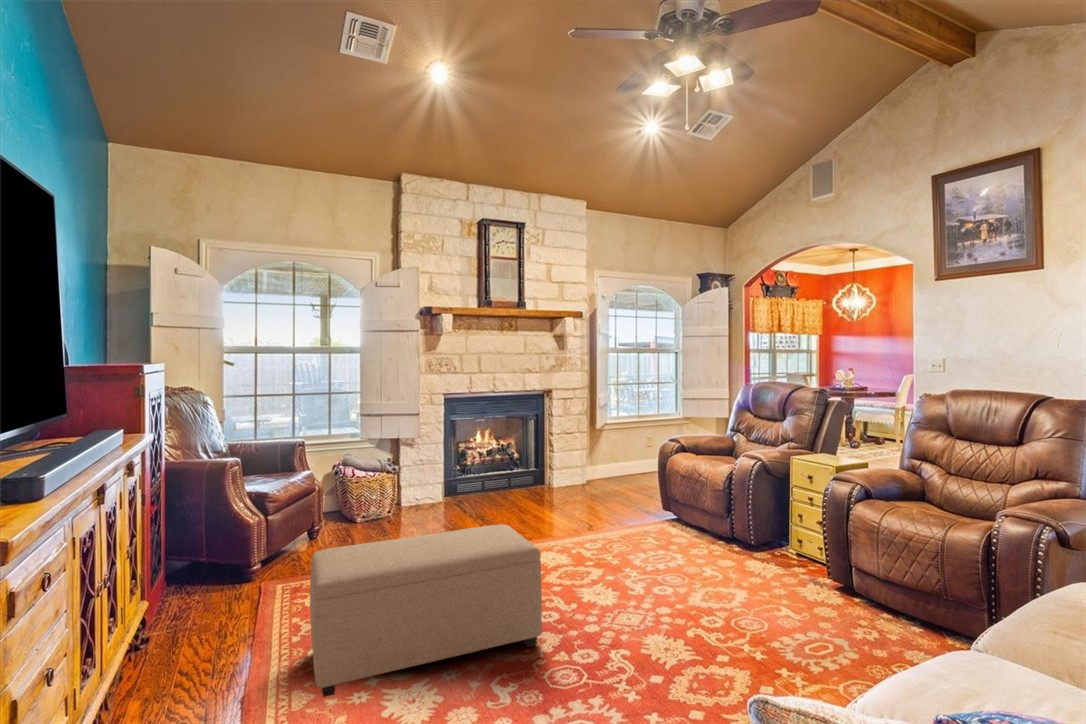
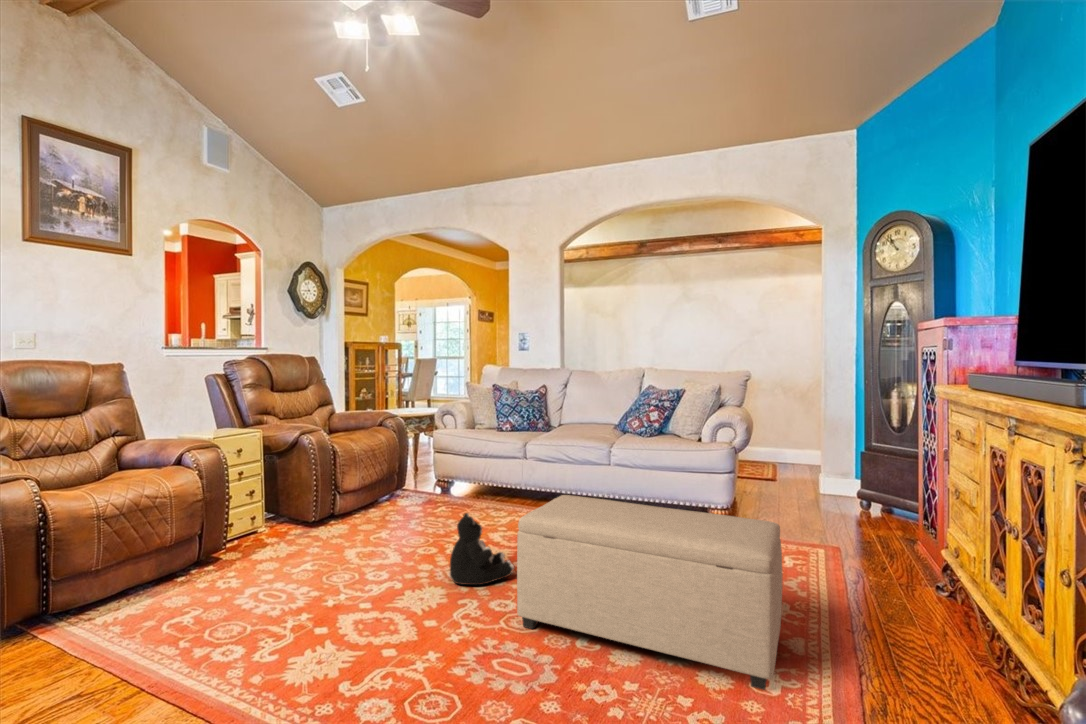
plush toy: none [585,552,637,632] -> present [450,513,514,585]

